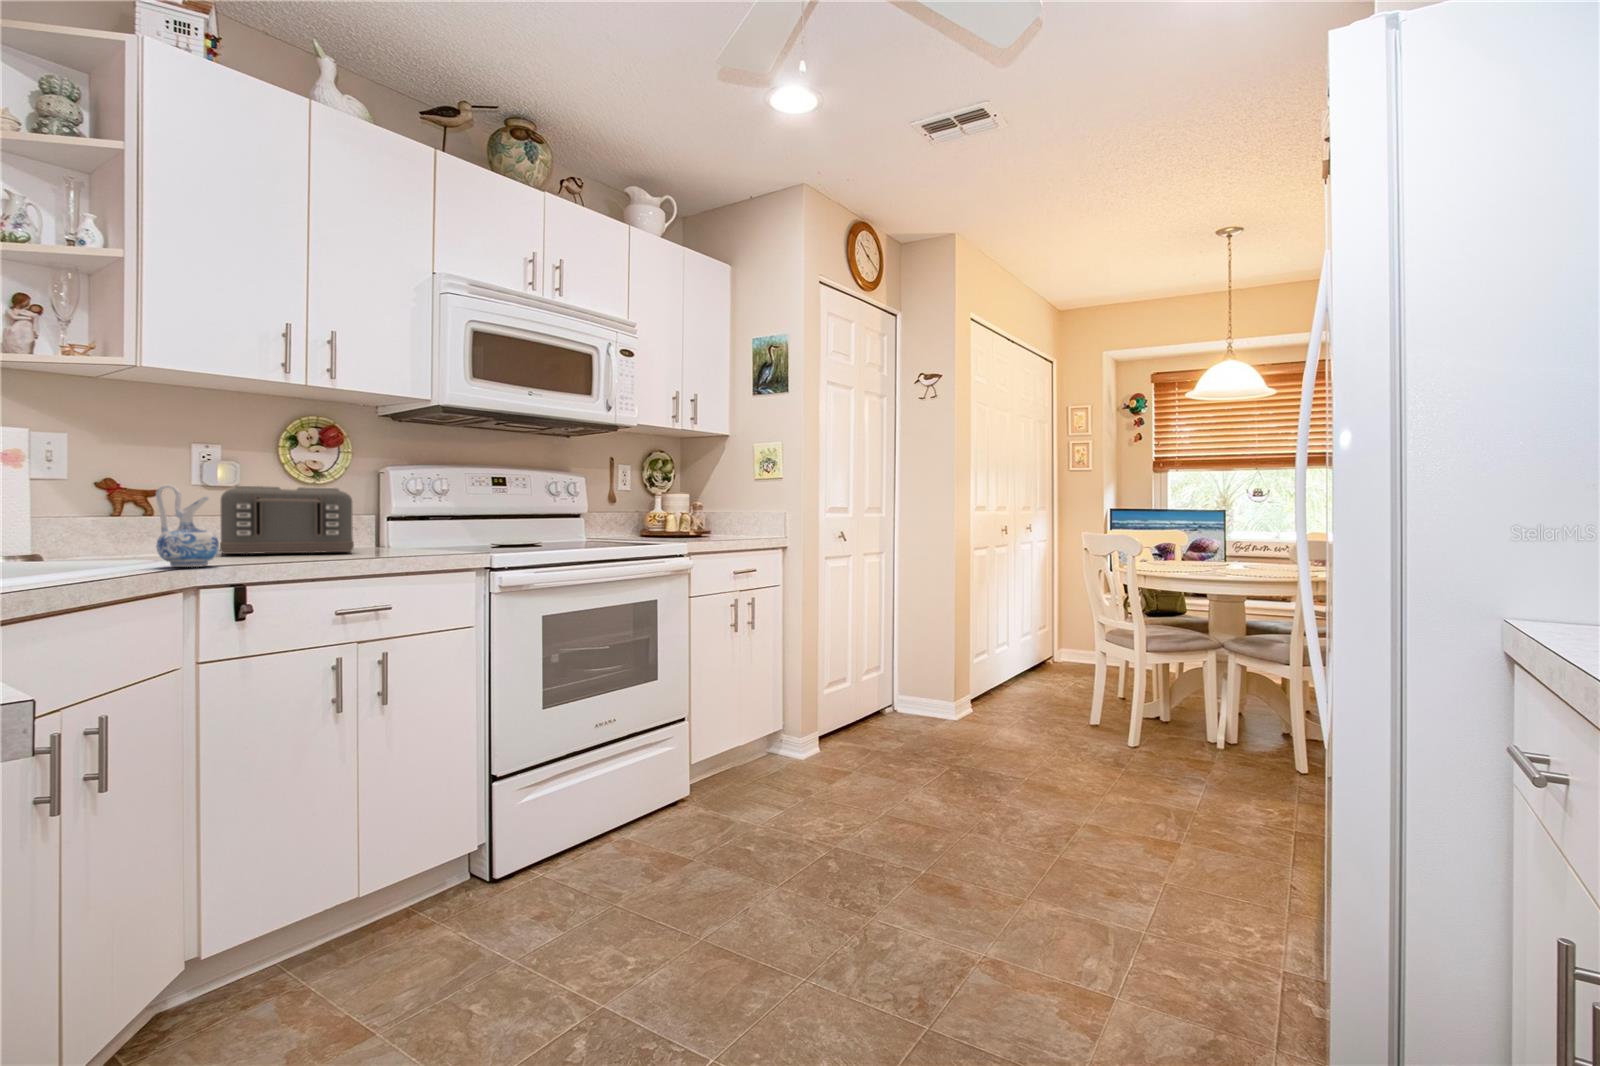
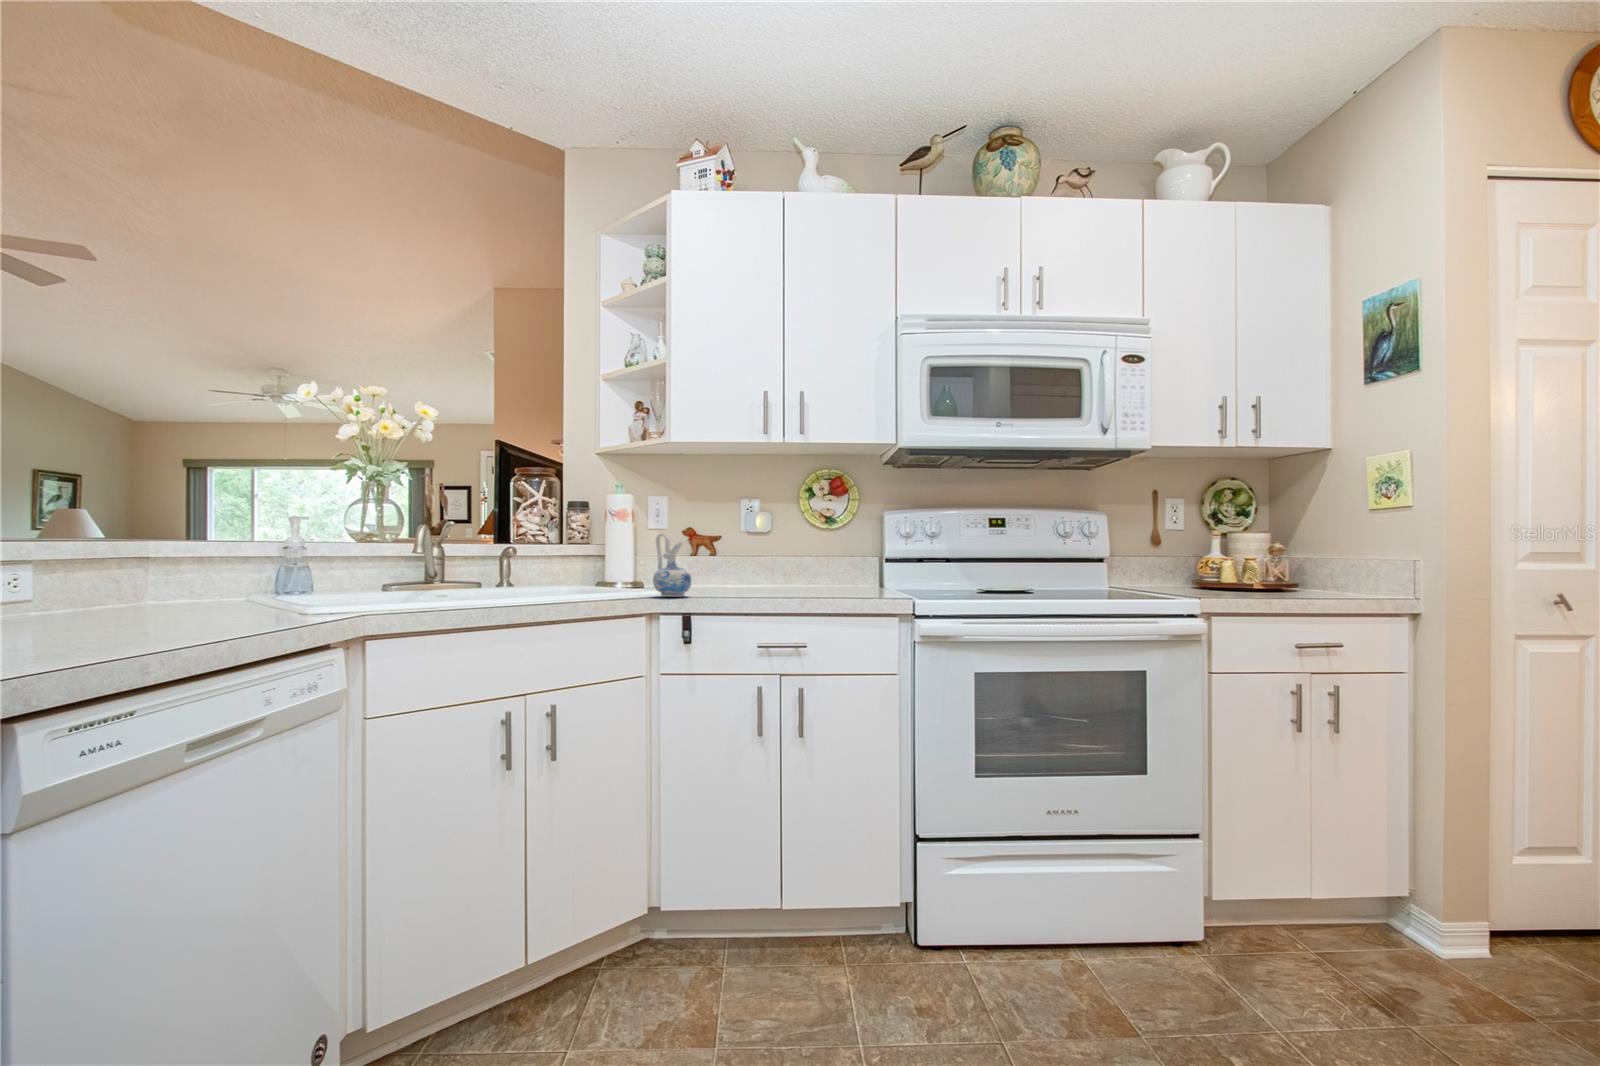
toaster: present [220,486,354,554] -> none [732,532,845,590]

